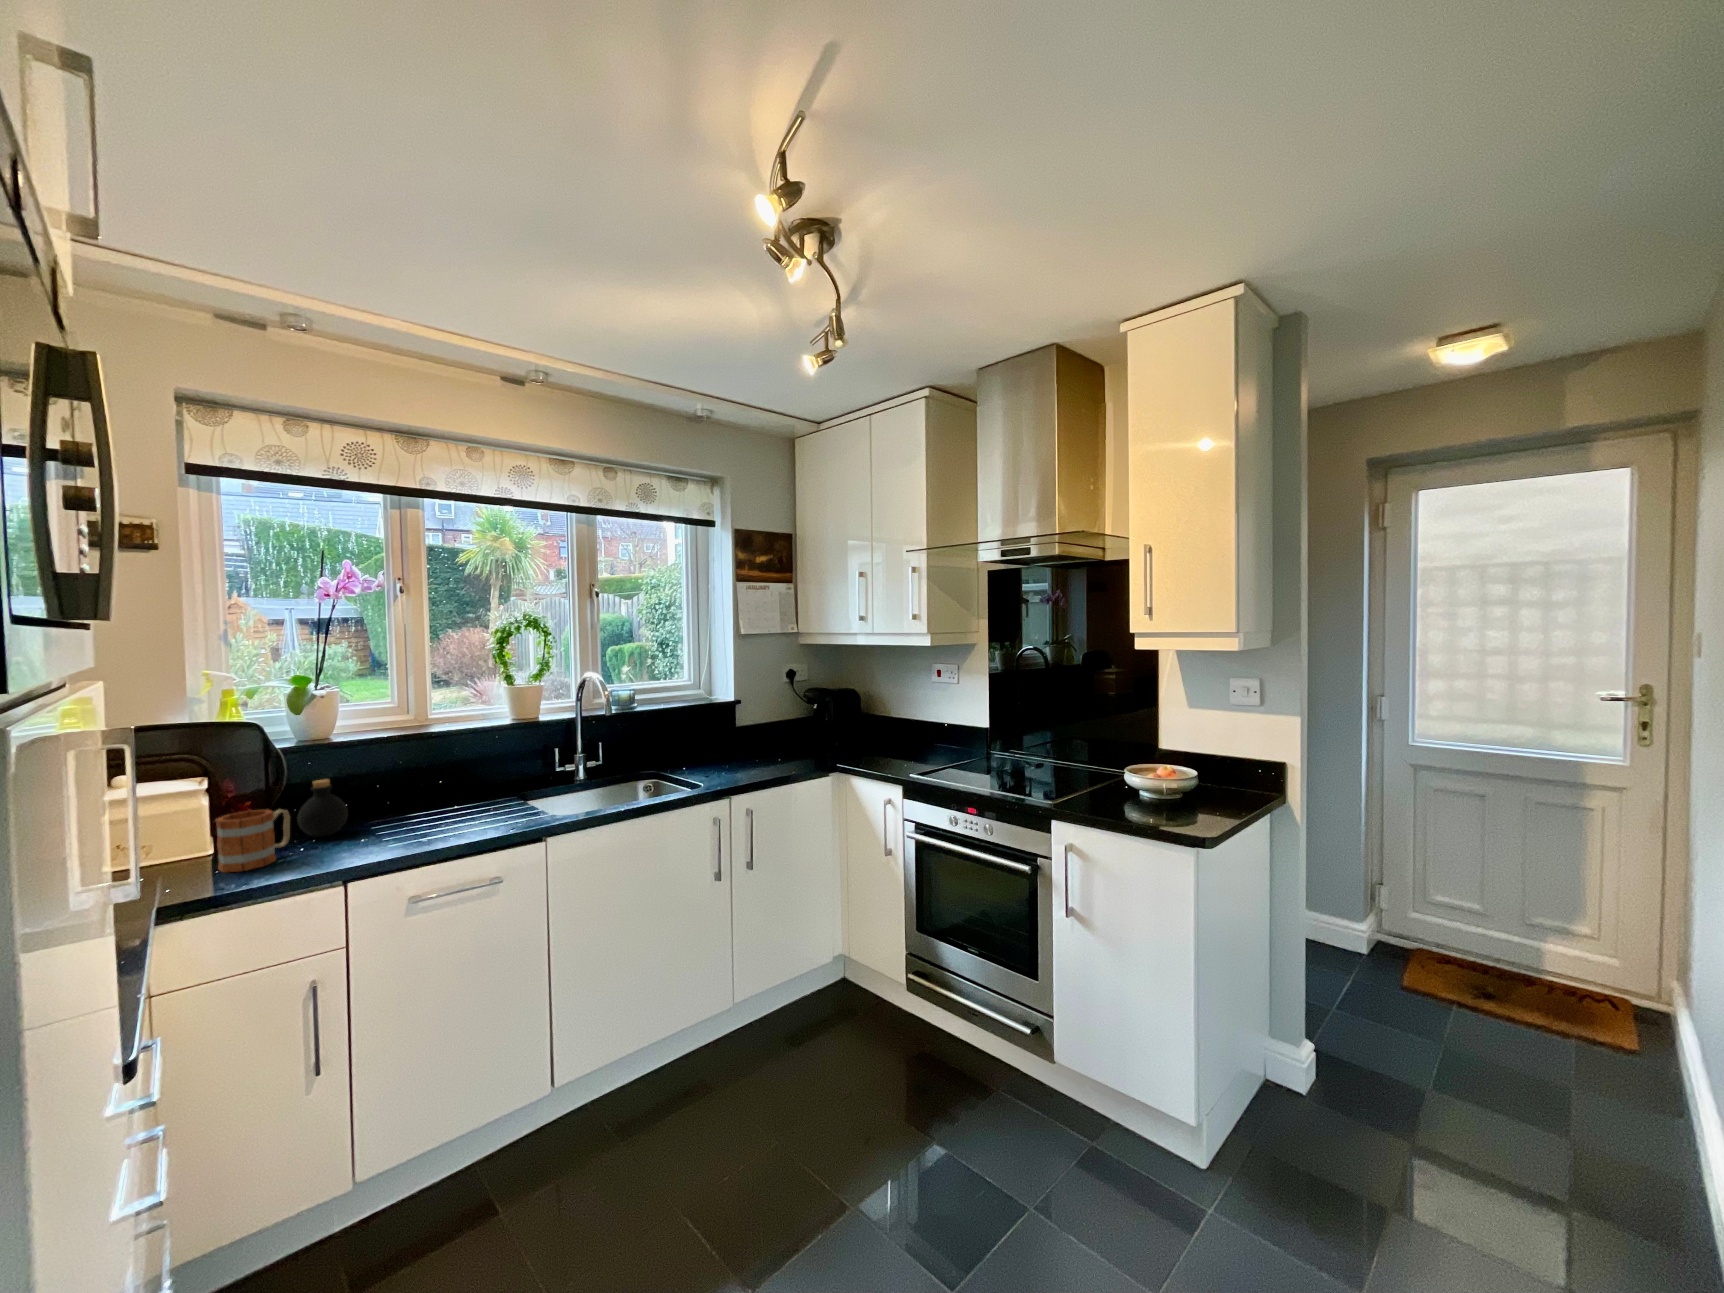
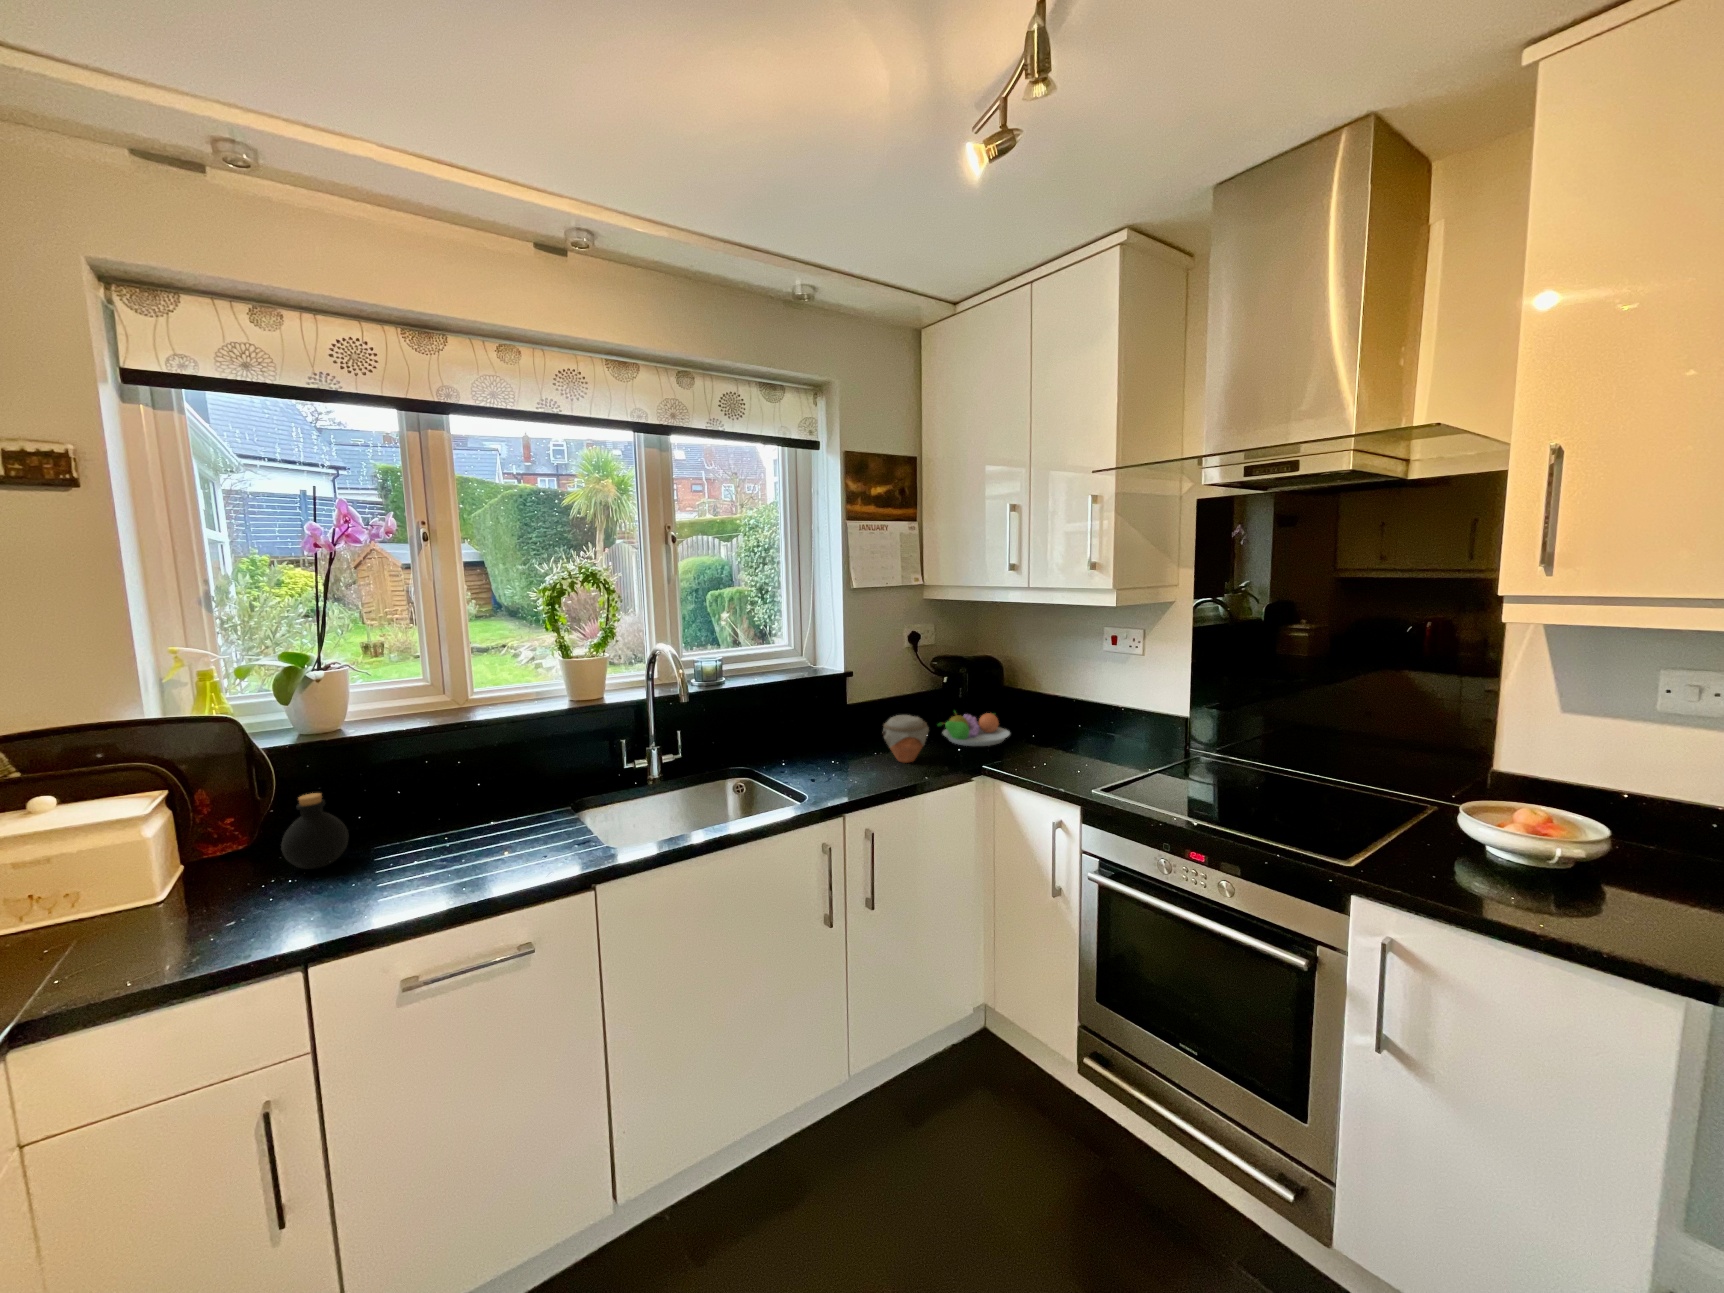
jar: none [761,730,798,766] -> present [883,715,929,763]
fruit bowl: none [806,730,862,756] -> present [938,713,1010,746]
mug: present [216,809,290,873] -> none [139,845,255,941]

